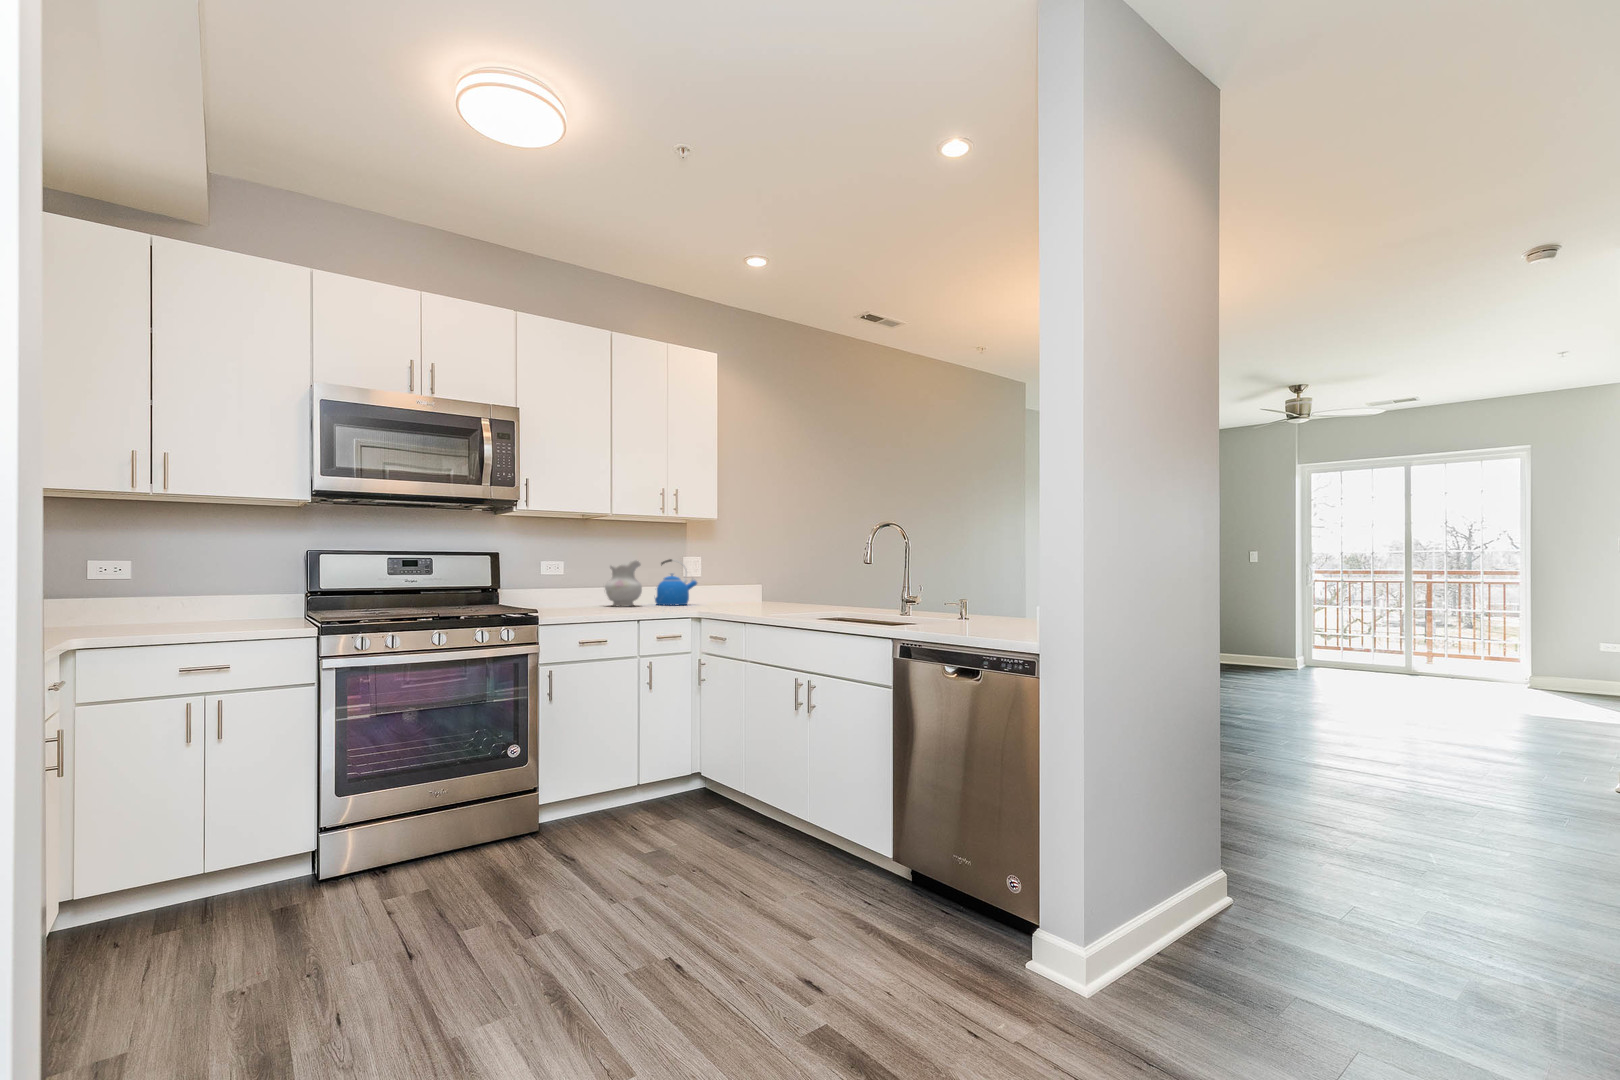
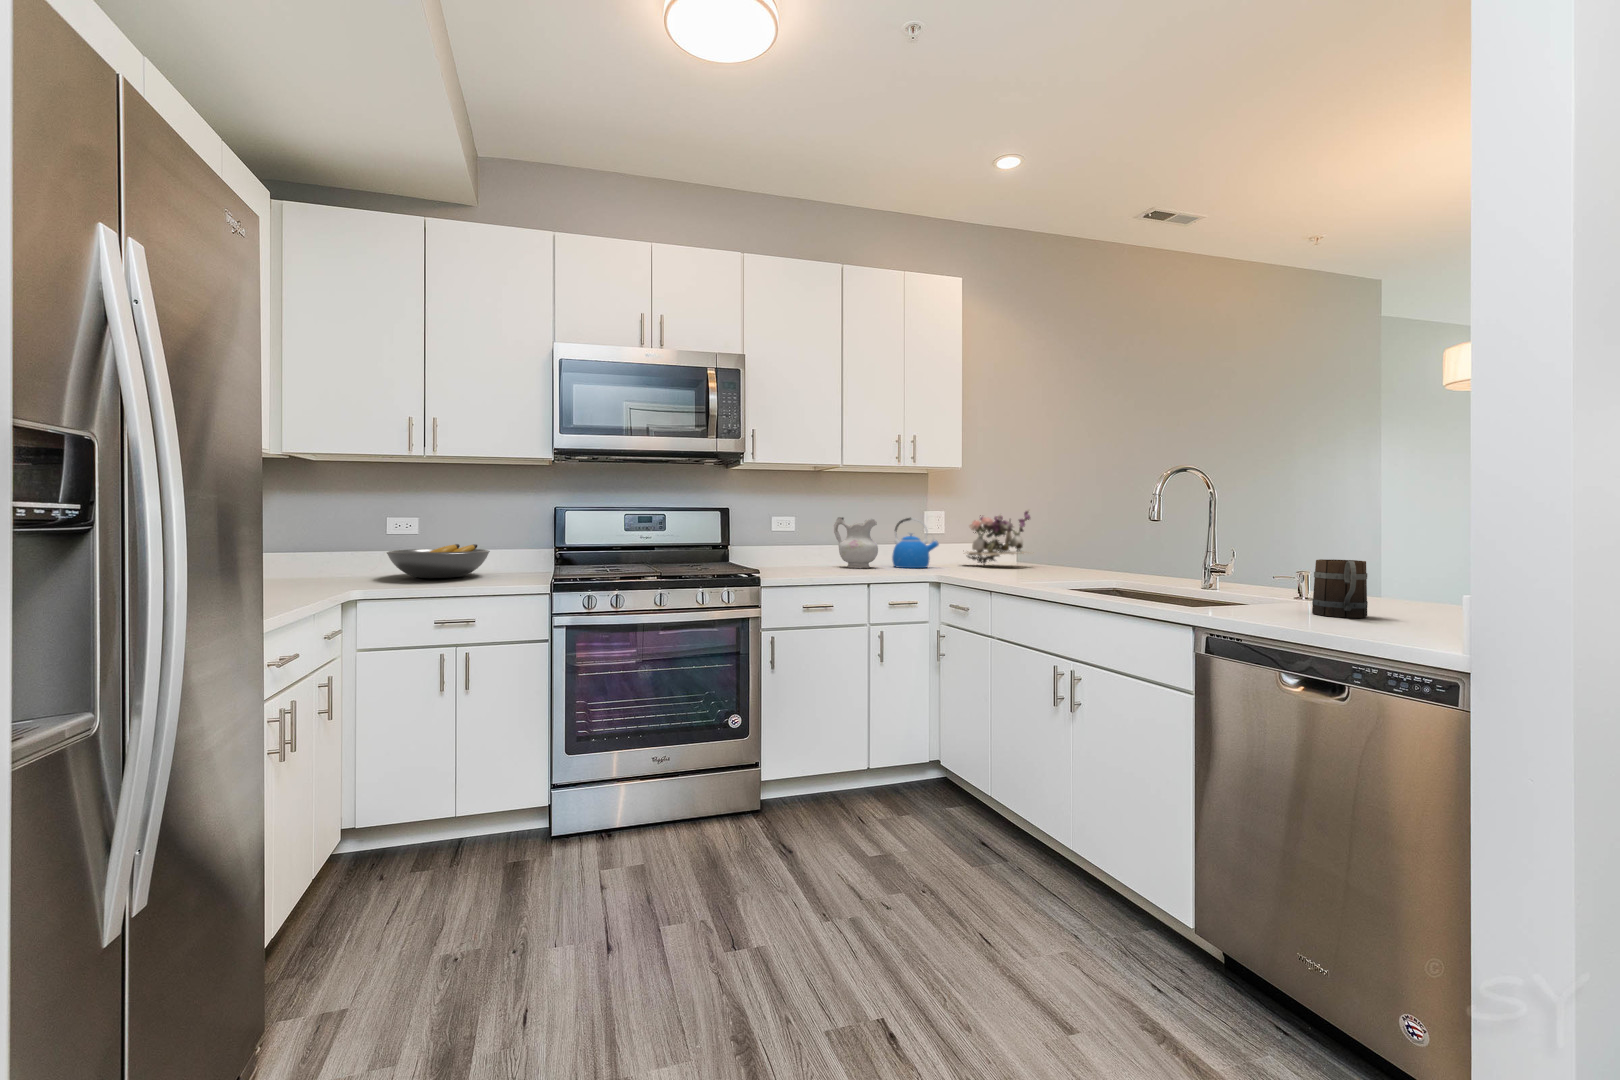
flower arrangement: none [713,551,780,602] -> present [967,511,1030,565]
mug: none [969,587,1001,627] -> present [1312,559,1368,618]
fruit bowl: none [107,589,235,626] -> present [387,544,490,578]

